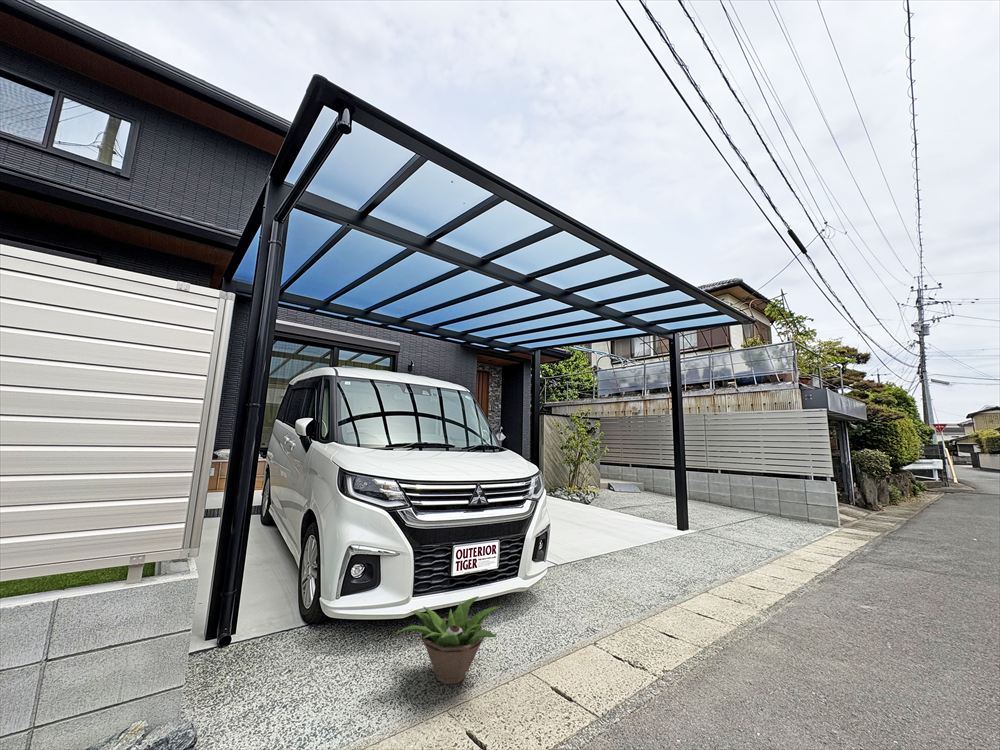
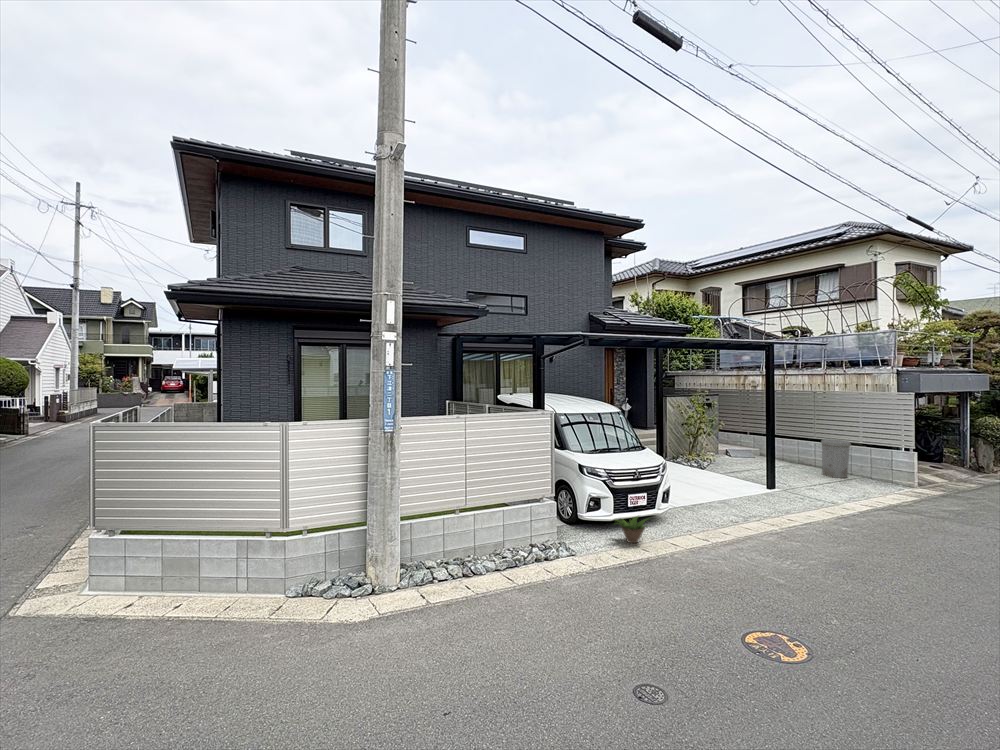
trash can: none [718,468,754,515] -> present [821,439,851,478]

